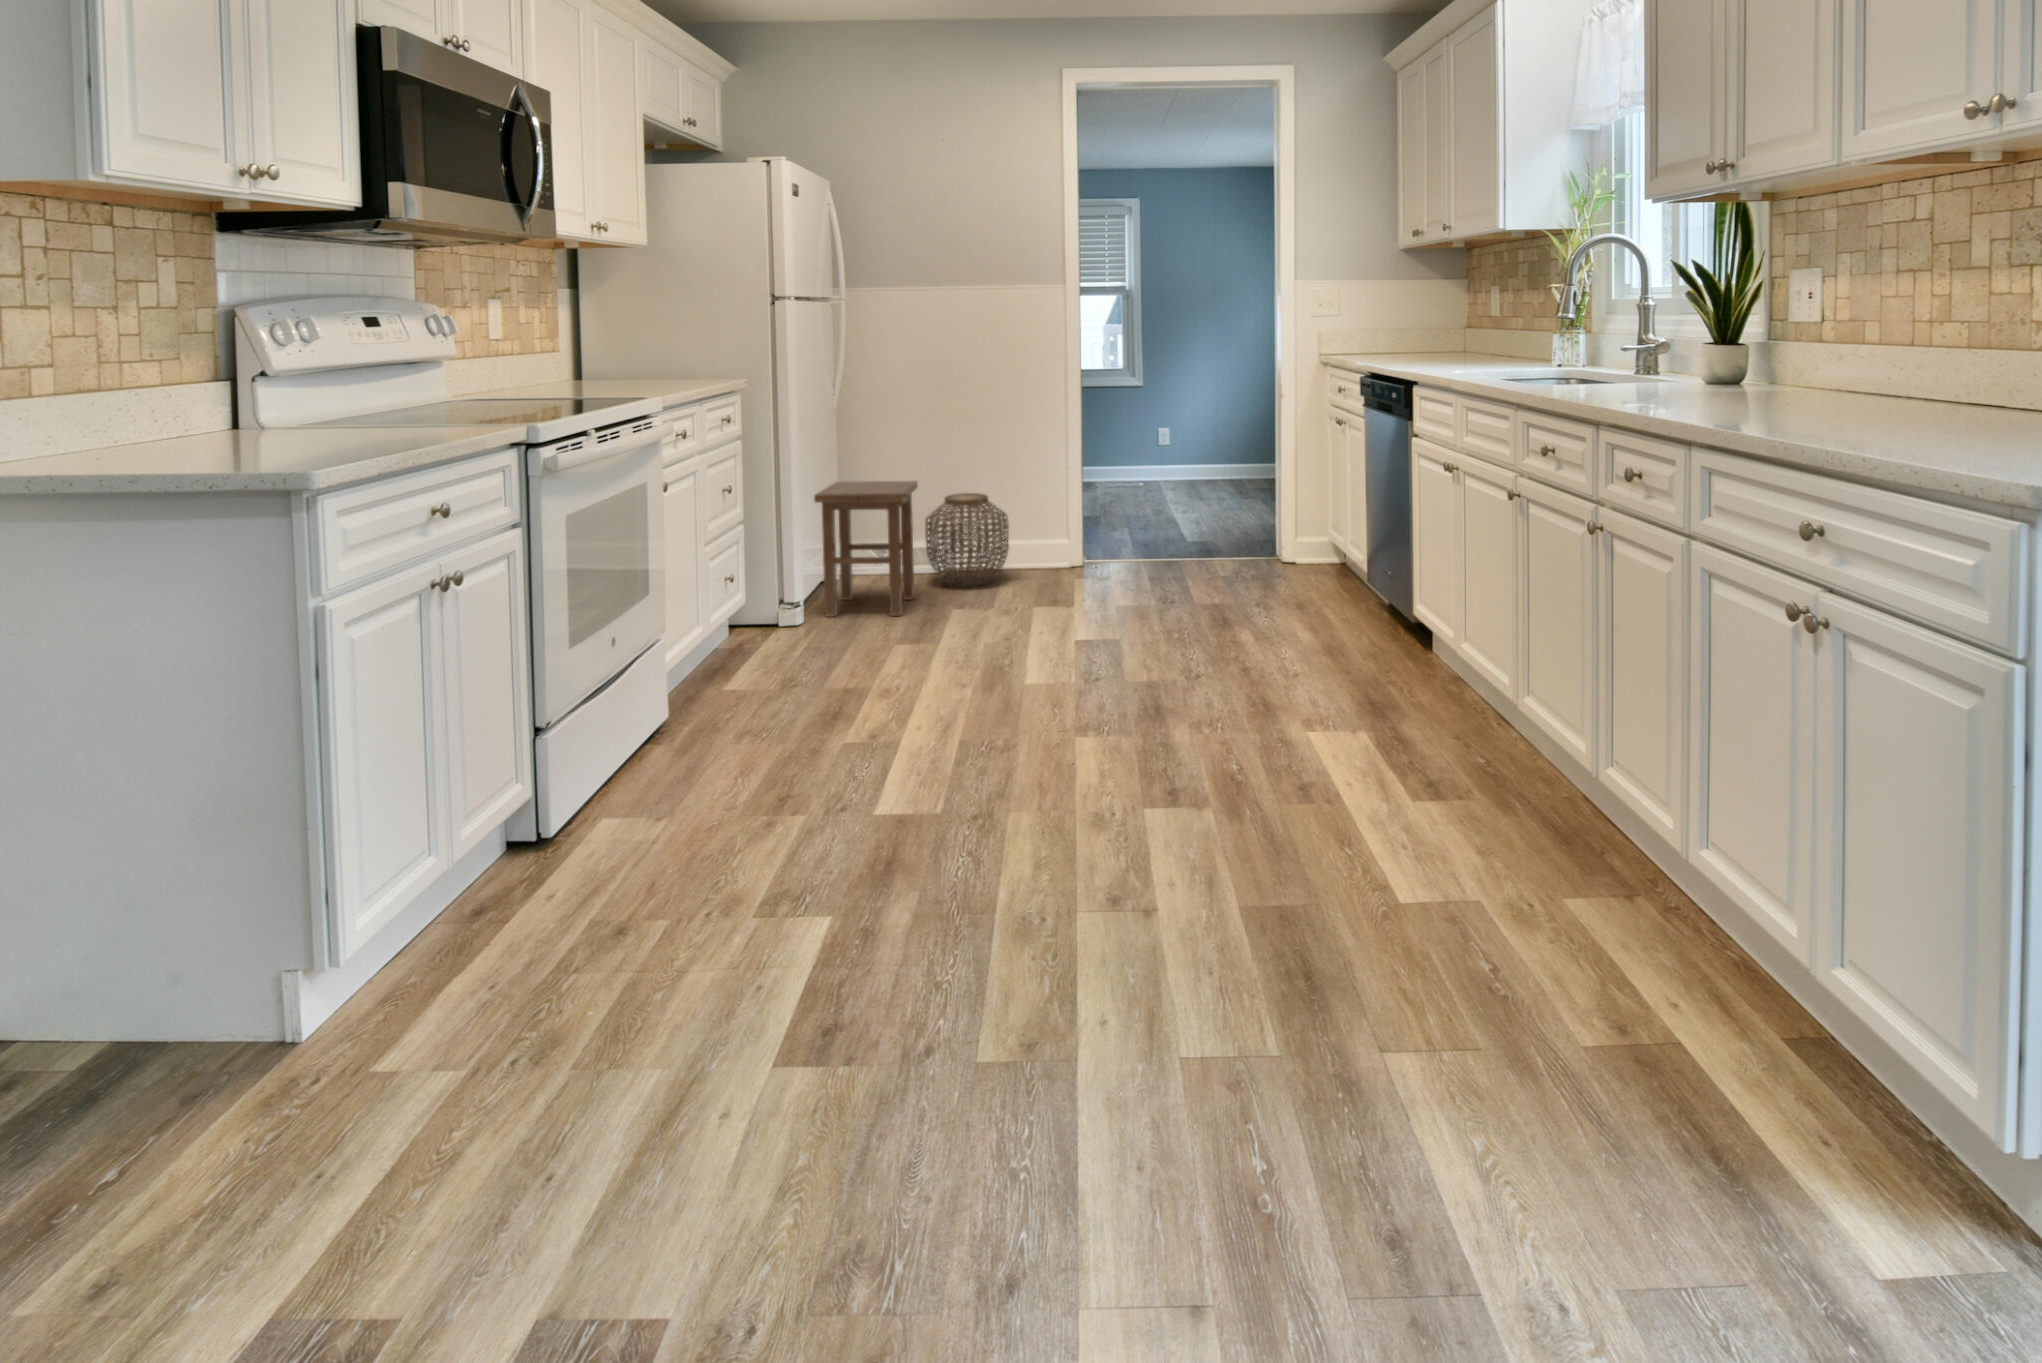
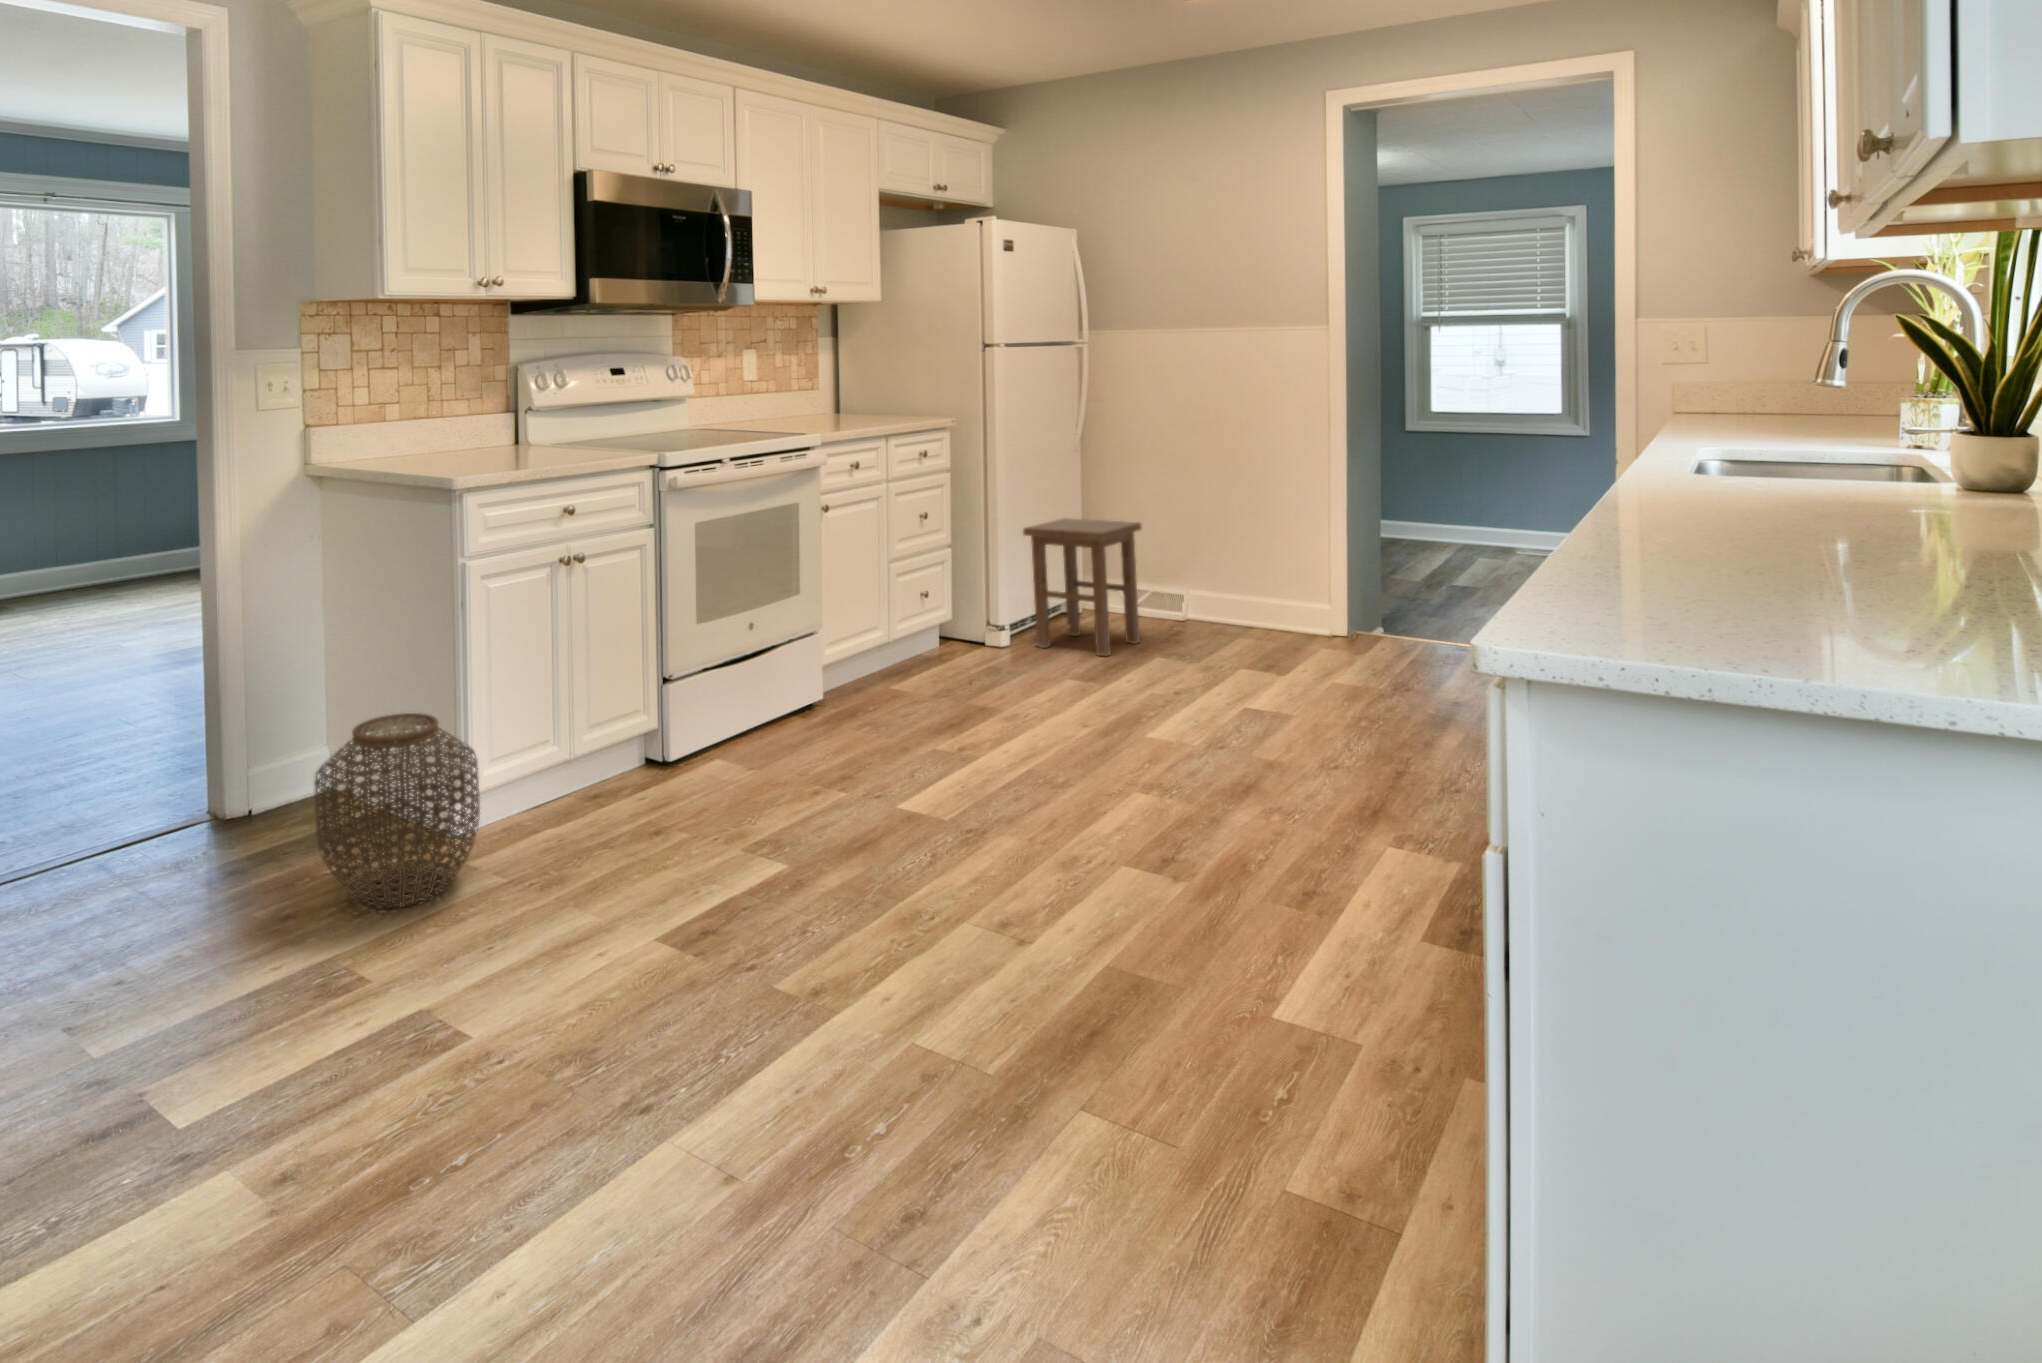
woven basket: present [925,493,1009,586] -> present [315,713,480,908]

